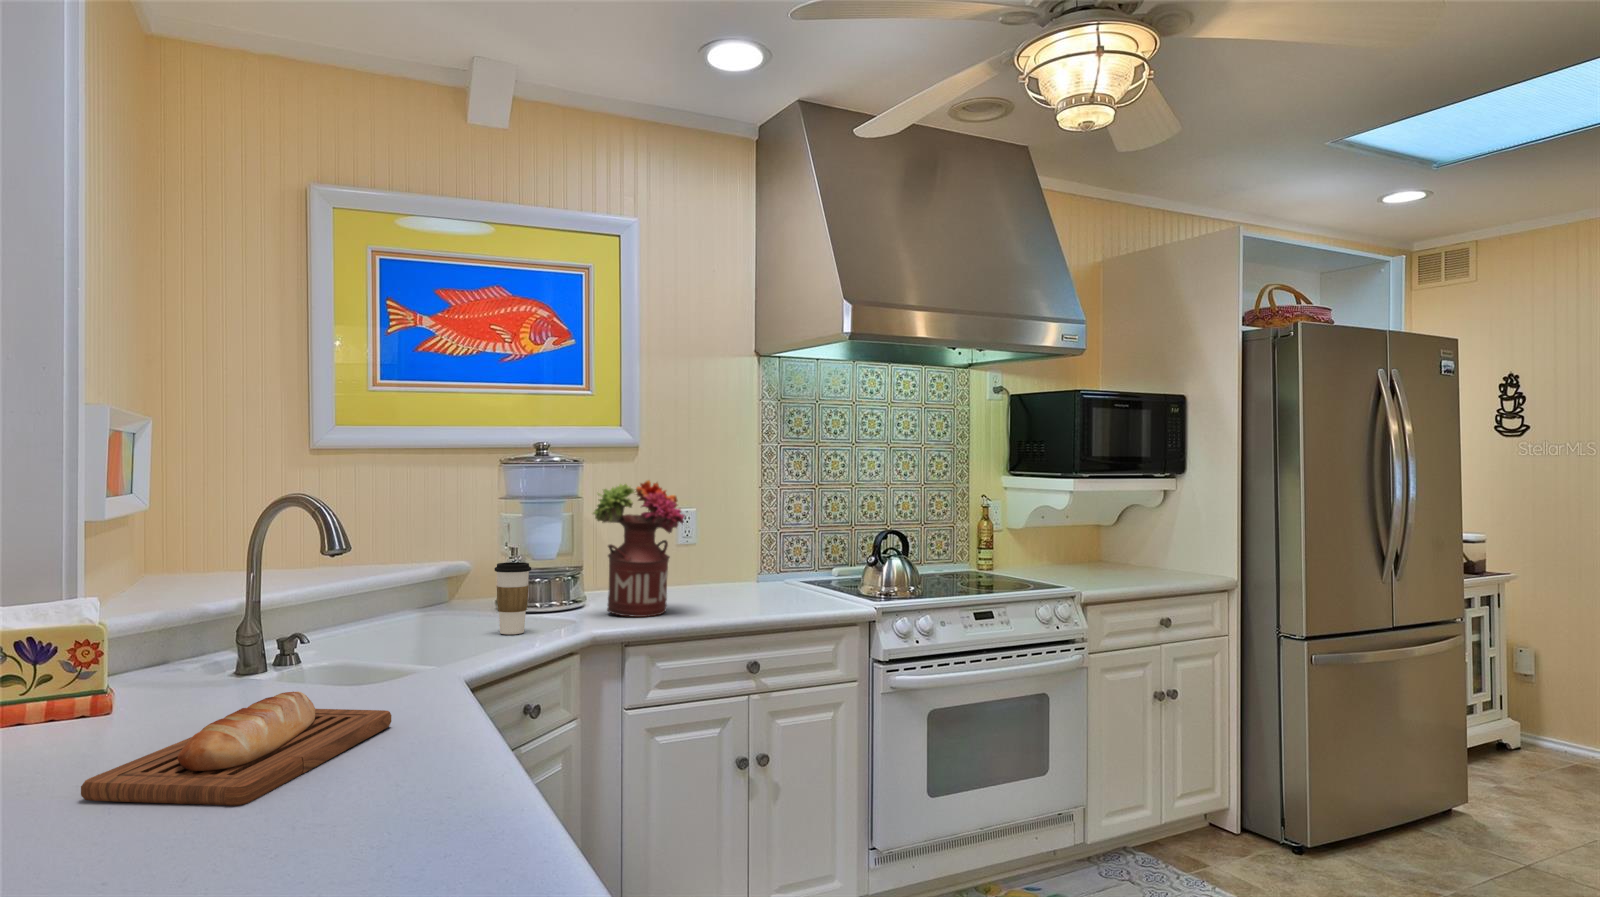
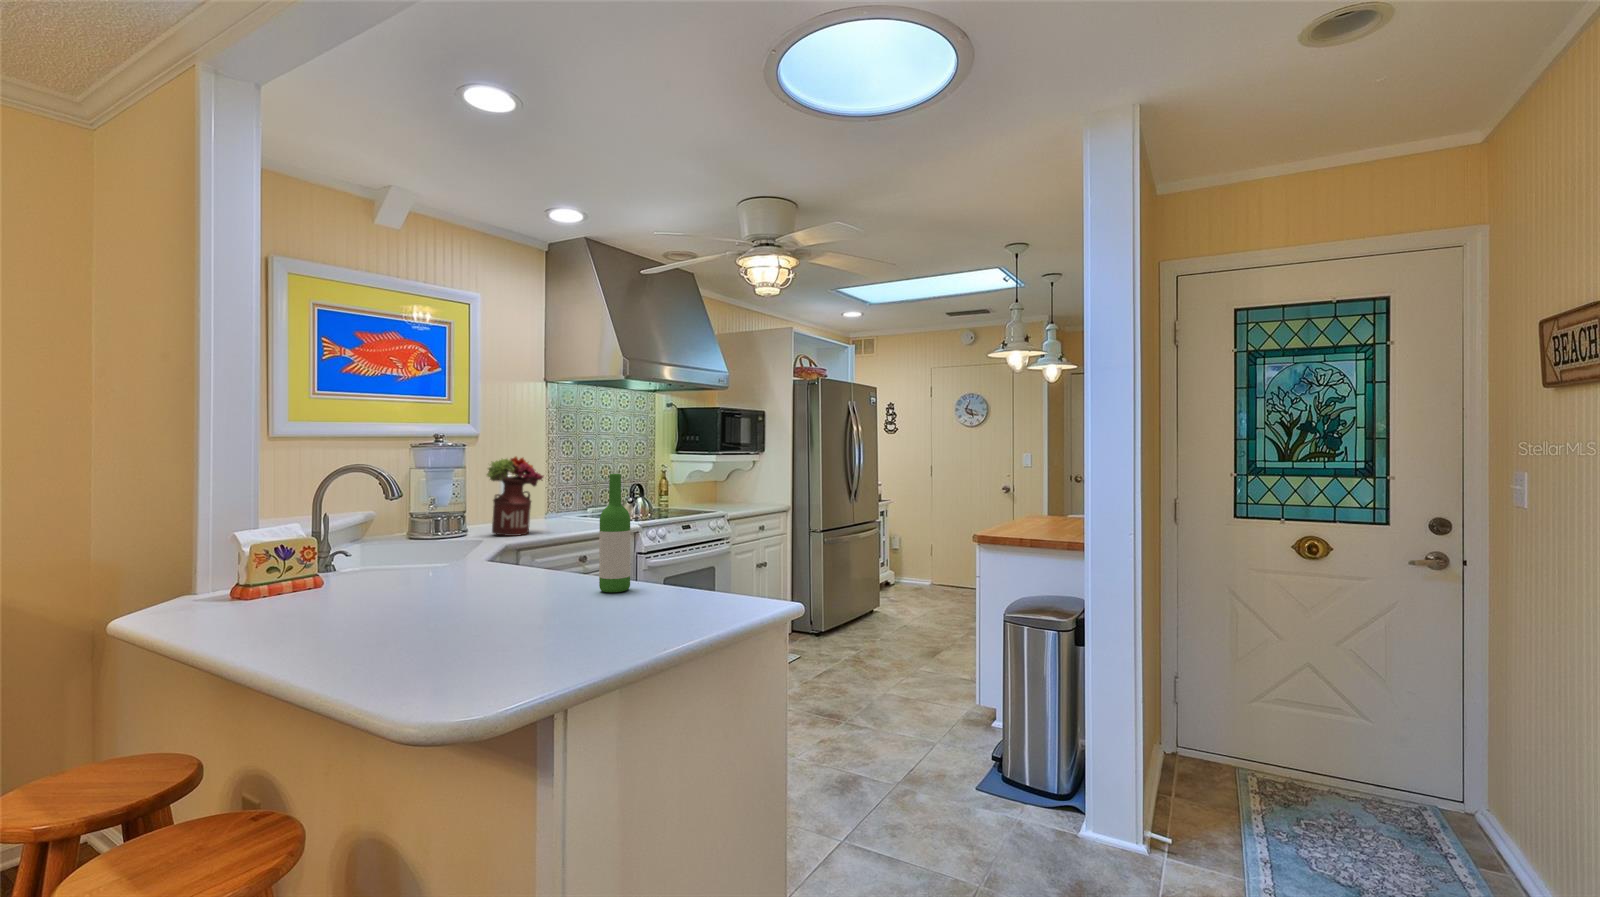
wine bottle: none [378,539,456,830] -> present [599,474,630,592]
coffee cup: present [495,562,531,634] -> none [447,505,470,547]
bread loaf: present [81,691,392,806] -> none [431,560,522,605]

